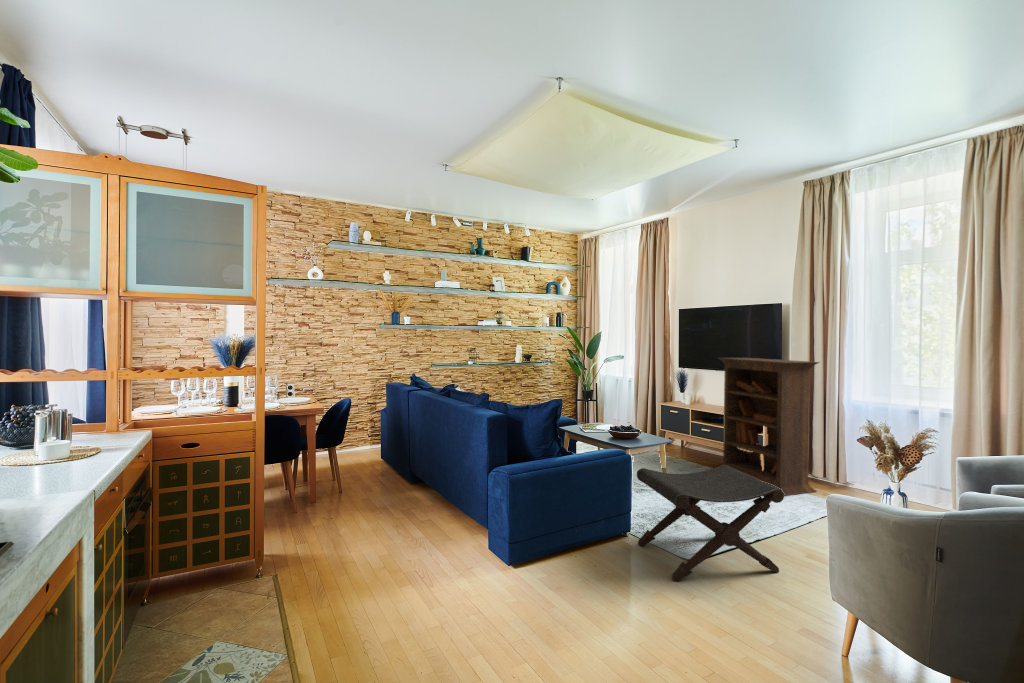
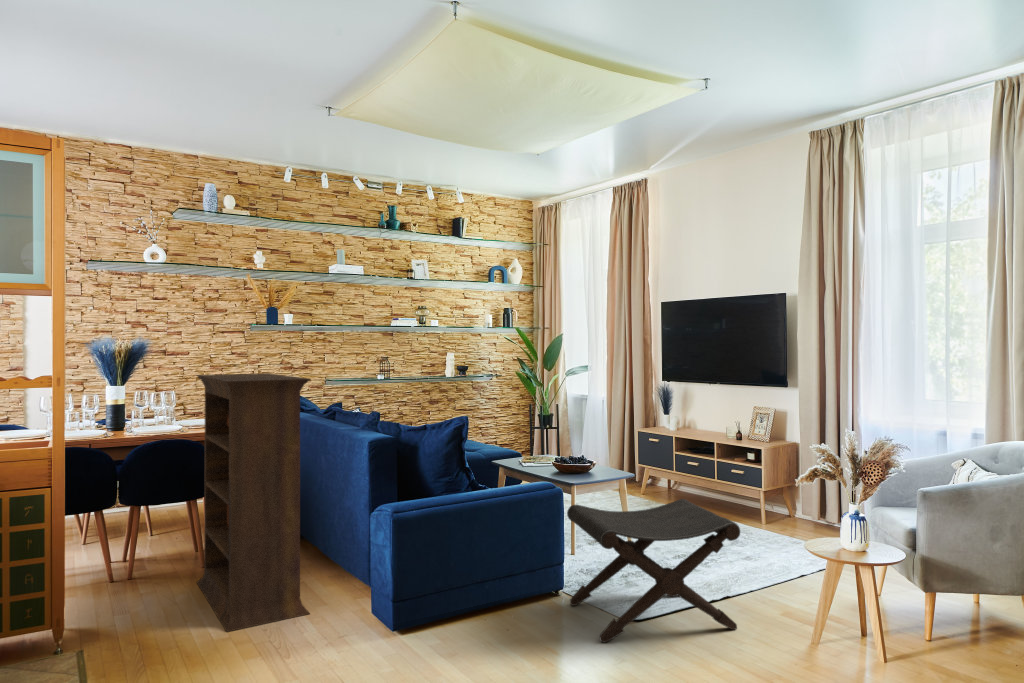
bookcase: present [718,358,819,496] -> present [197,373,310,632]

